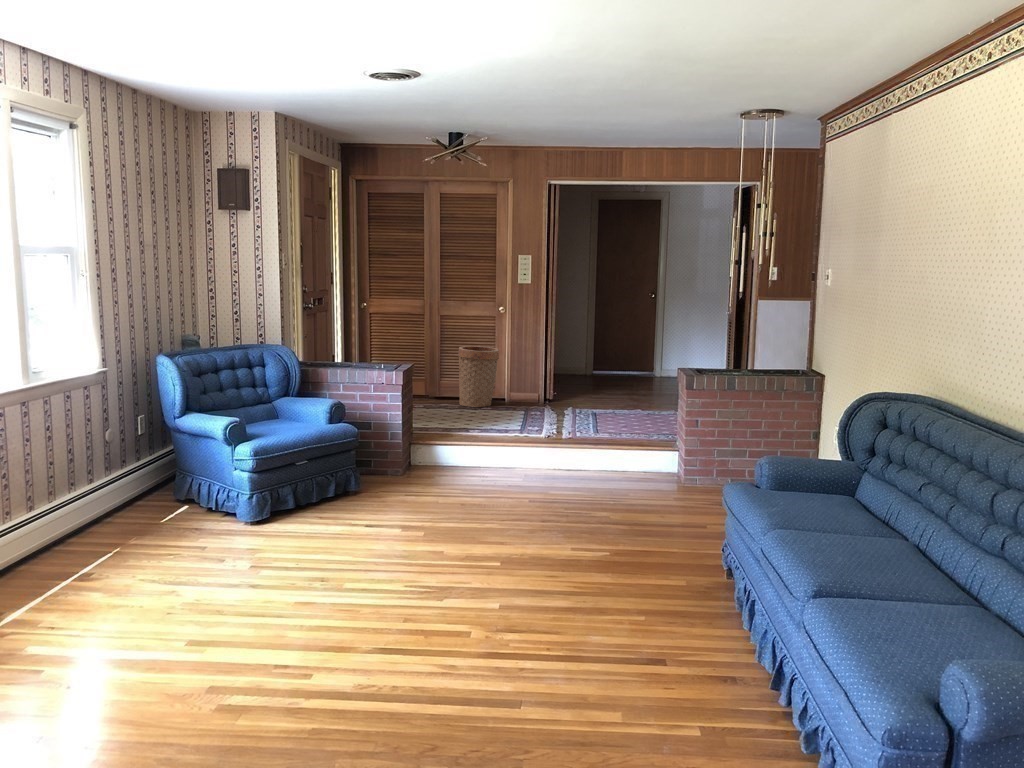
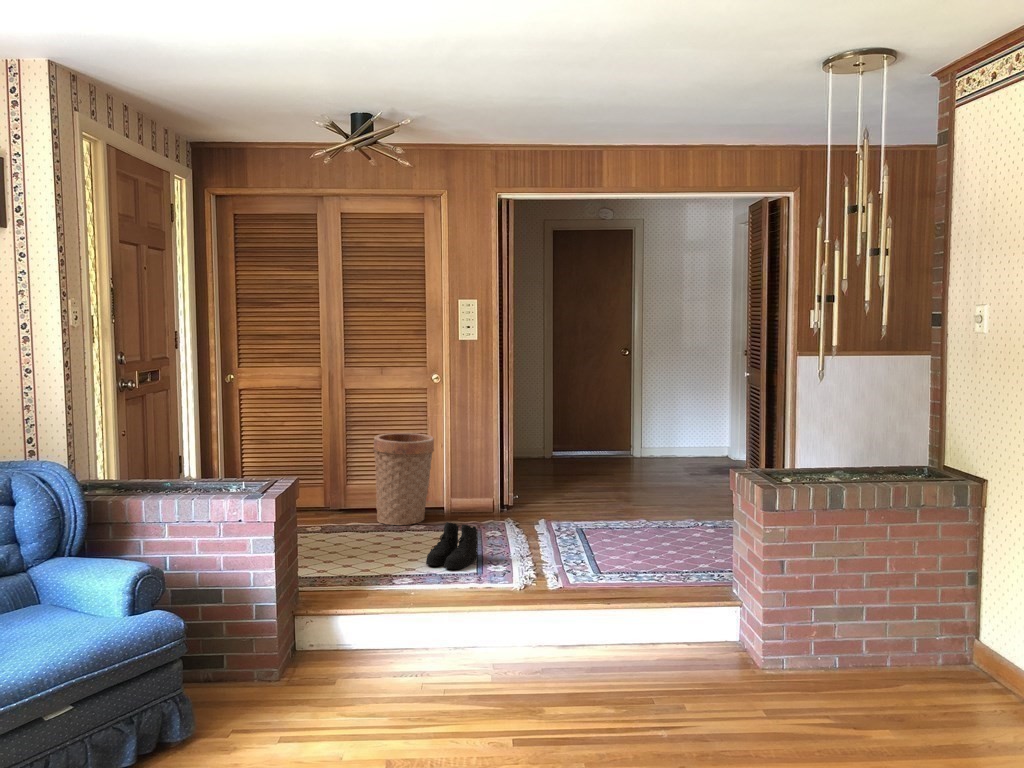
boots: none [489,400,523,428] -> present [426,522,478,569]

